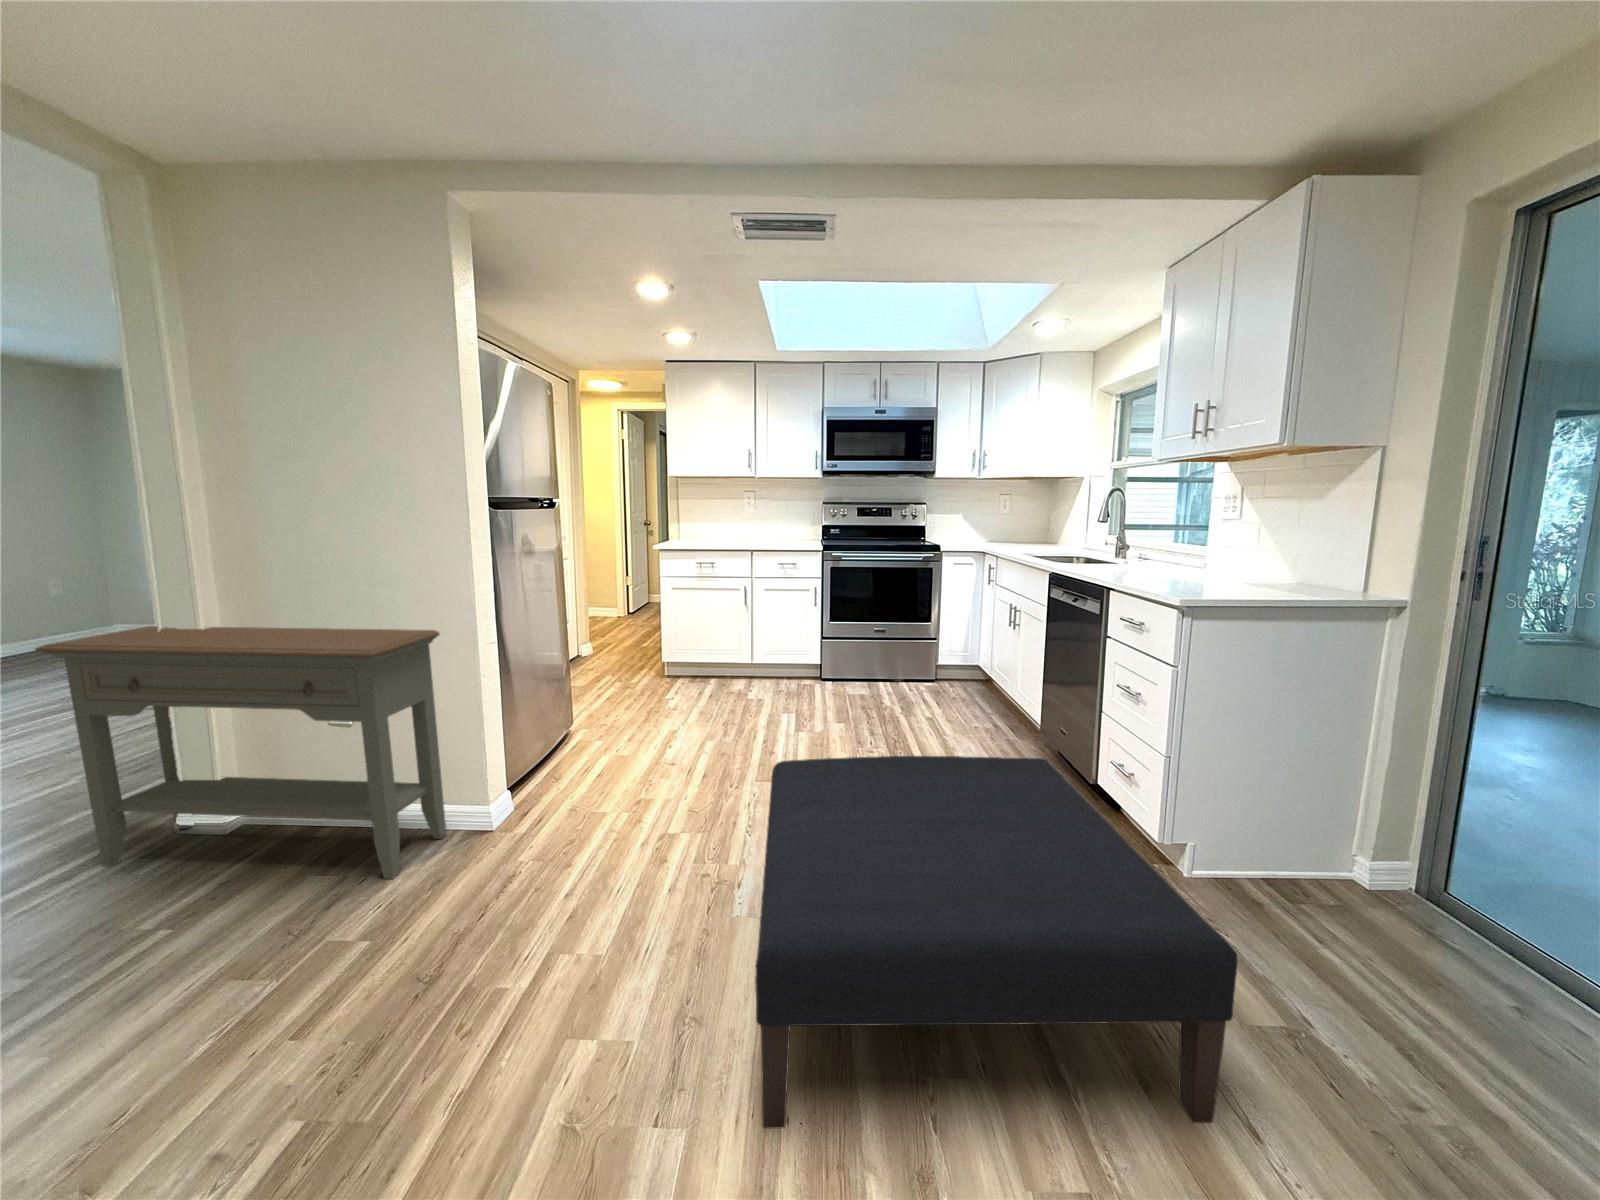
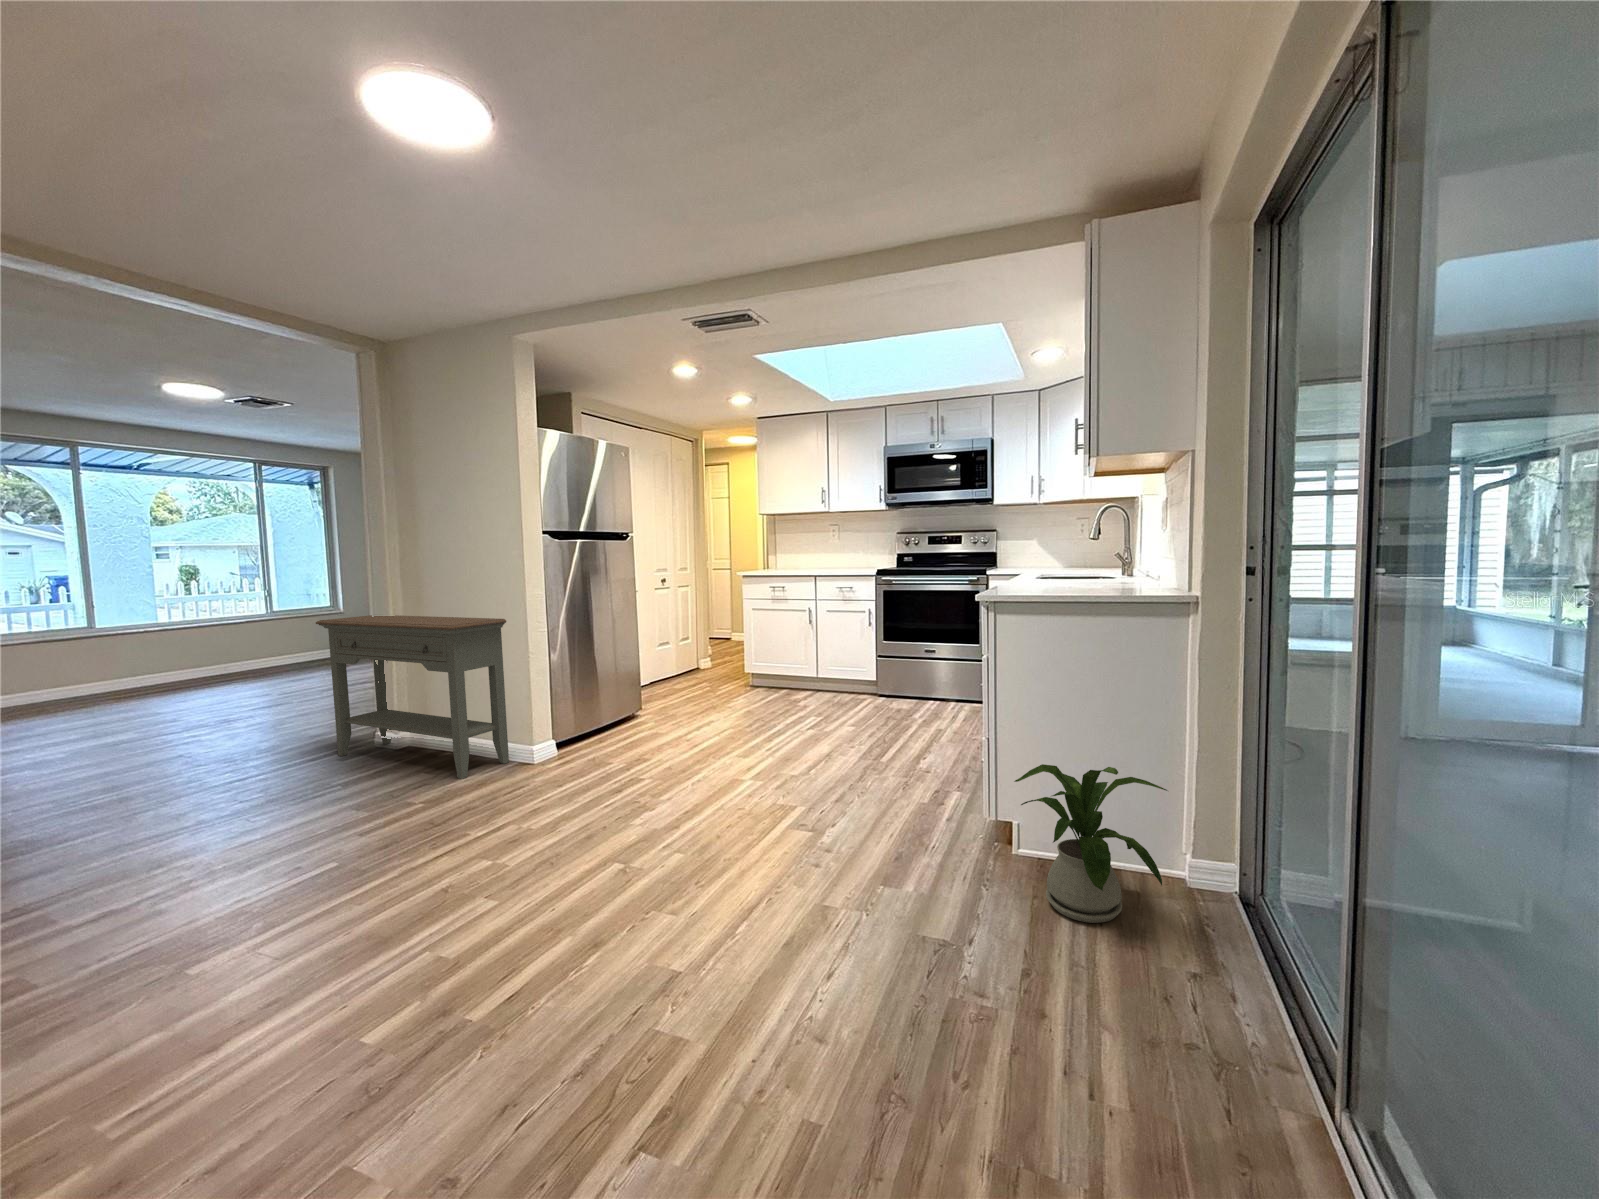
ottoman: present [755,756,1238,1128] -> none [520,717,882,968]
house plant: none [1225,786,1465,955] -> present [1014,764,1167,923]

